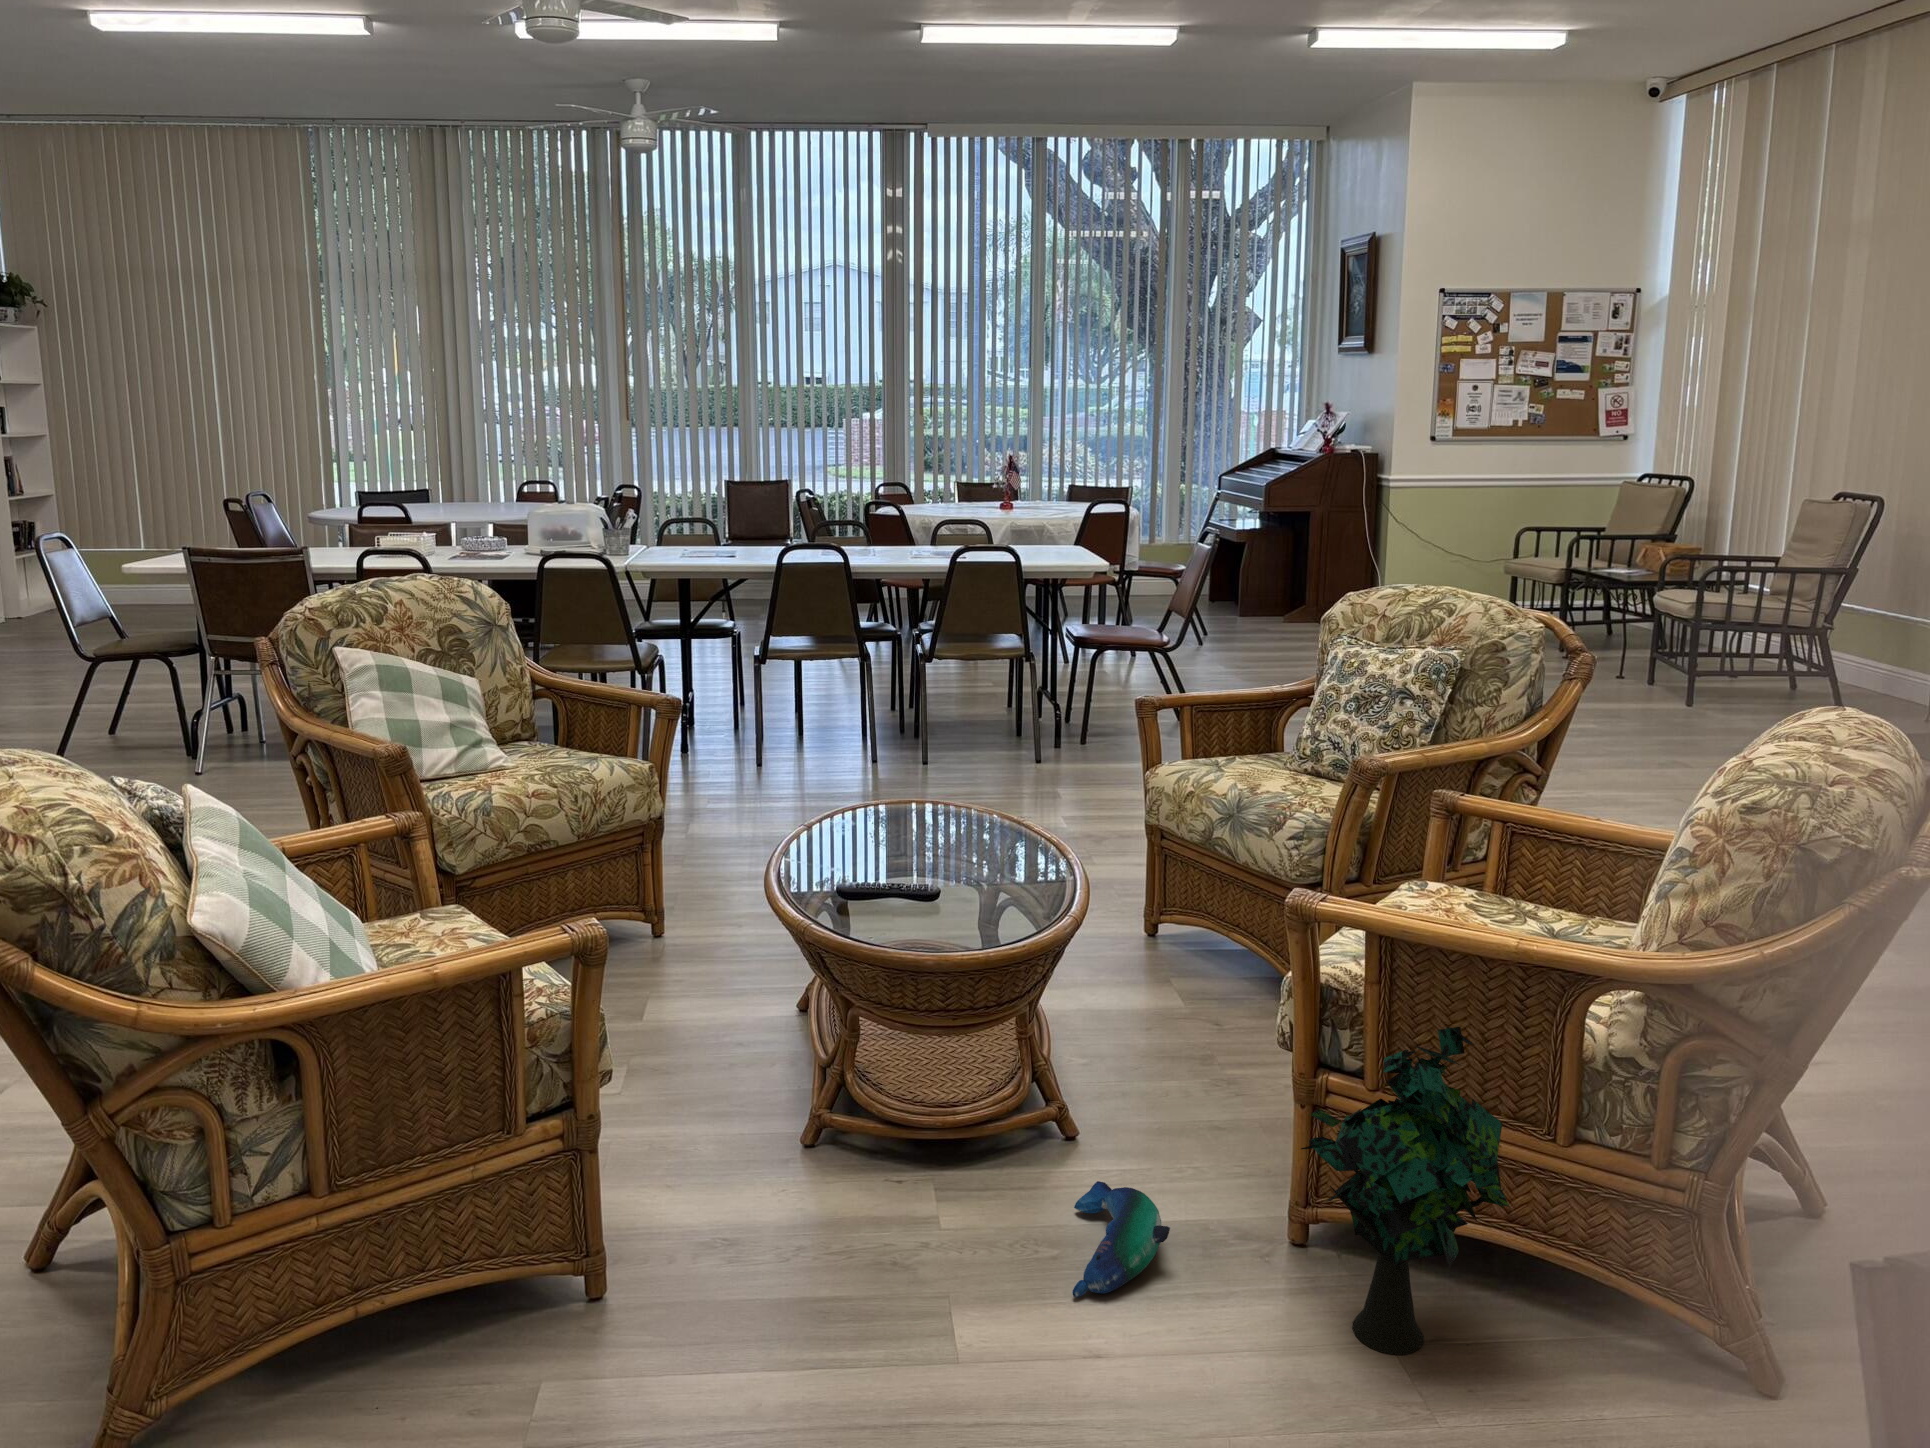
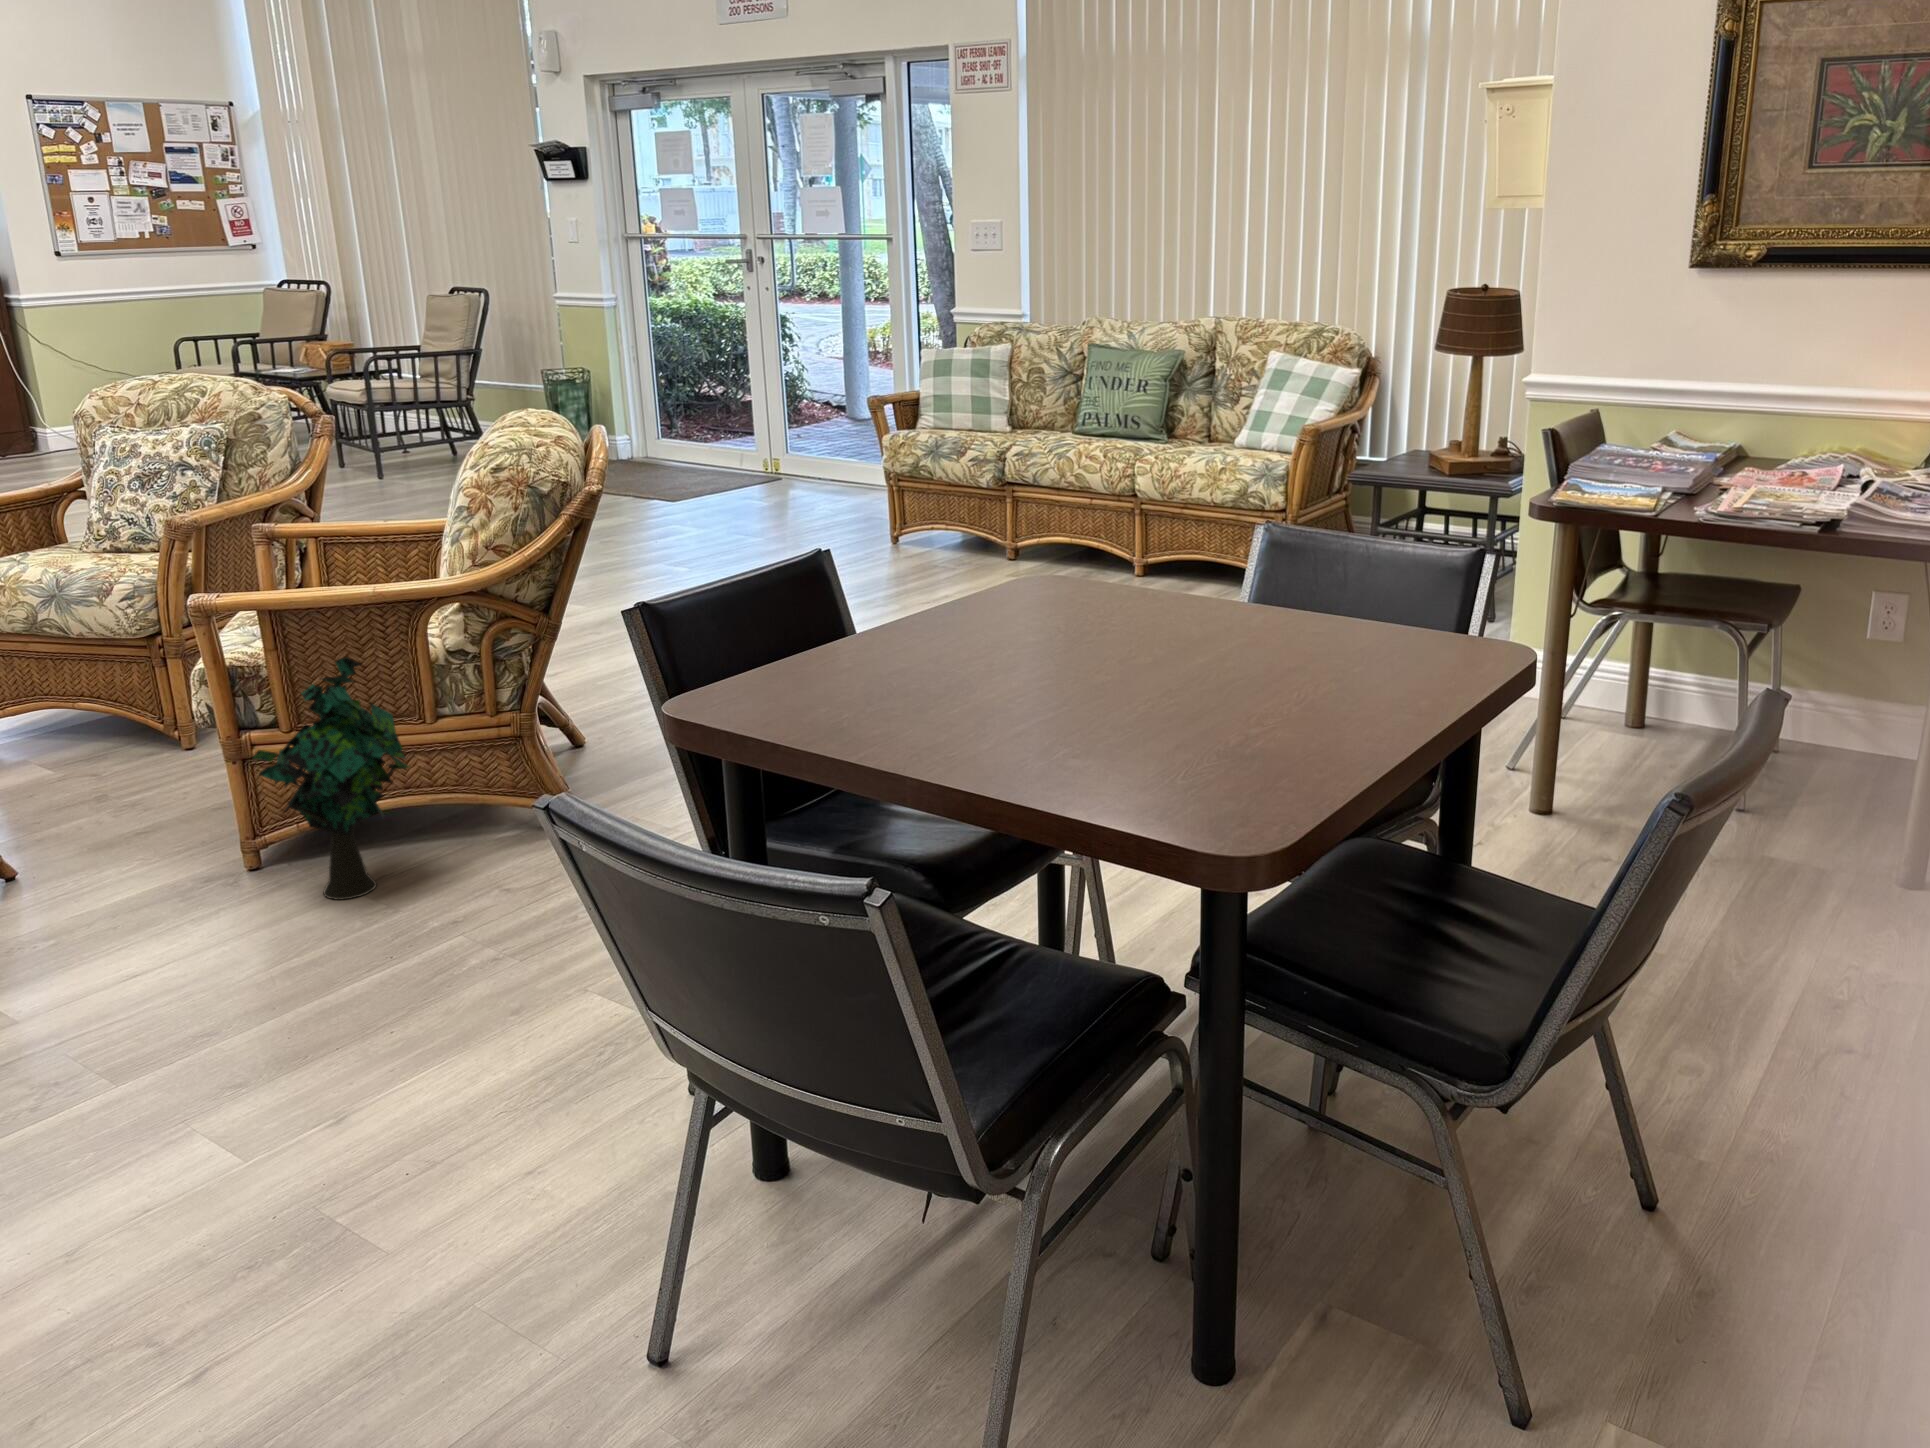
plush toy: present [1072,1181,1170,1298] -> none [51,880,157,965]

